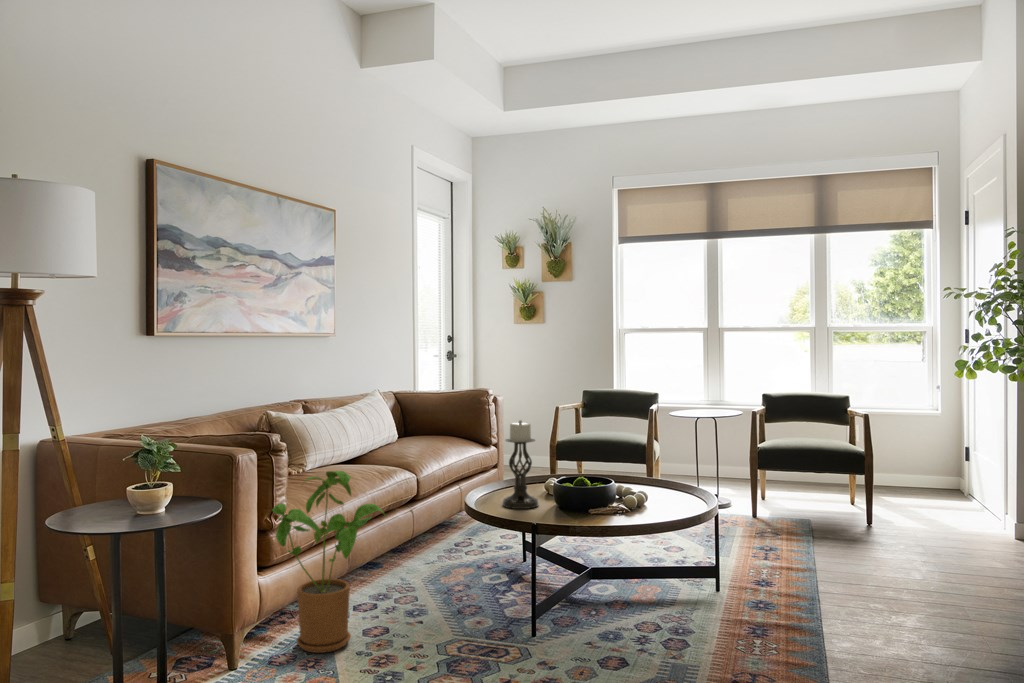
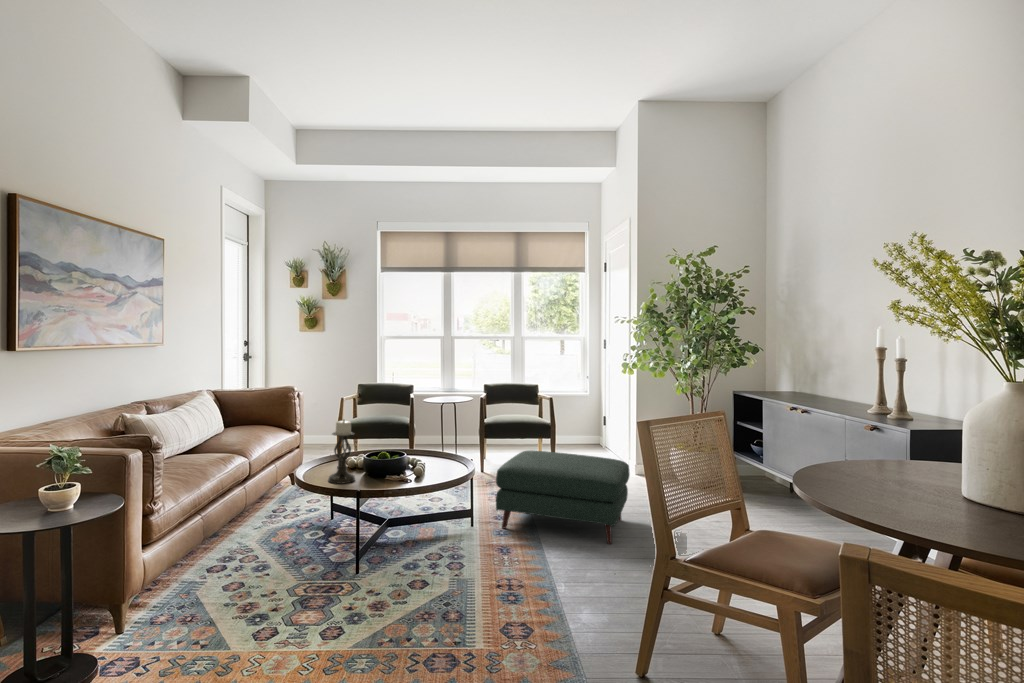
house plant: present [272,471,385,653] -> none [153,465,249,608]
ottoman: none [753,480,998,639] -> present [496,451,630,544]

